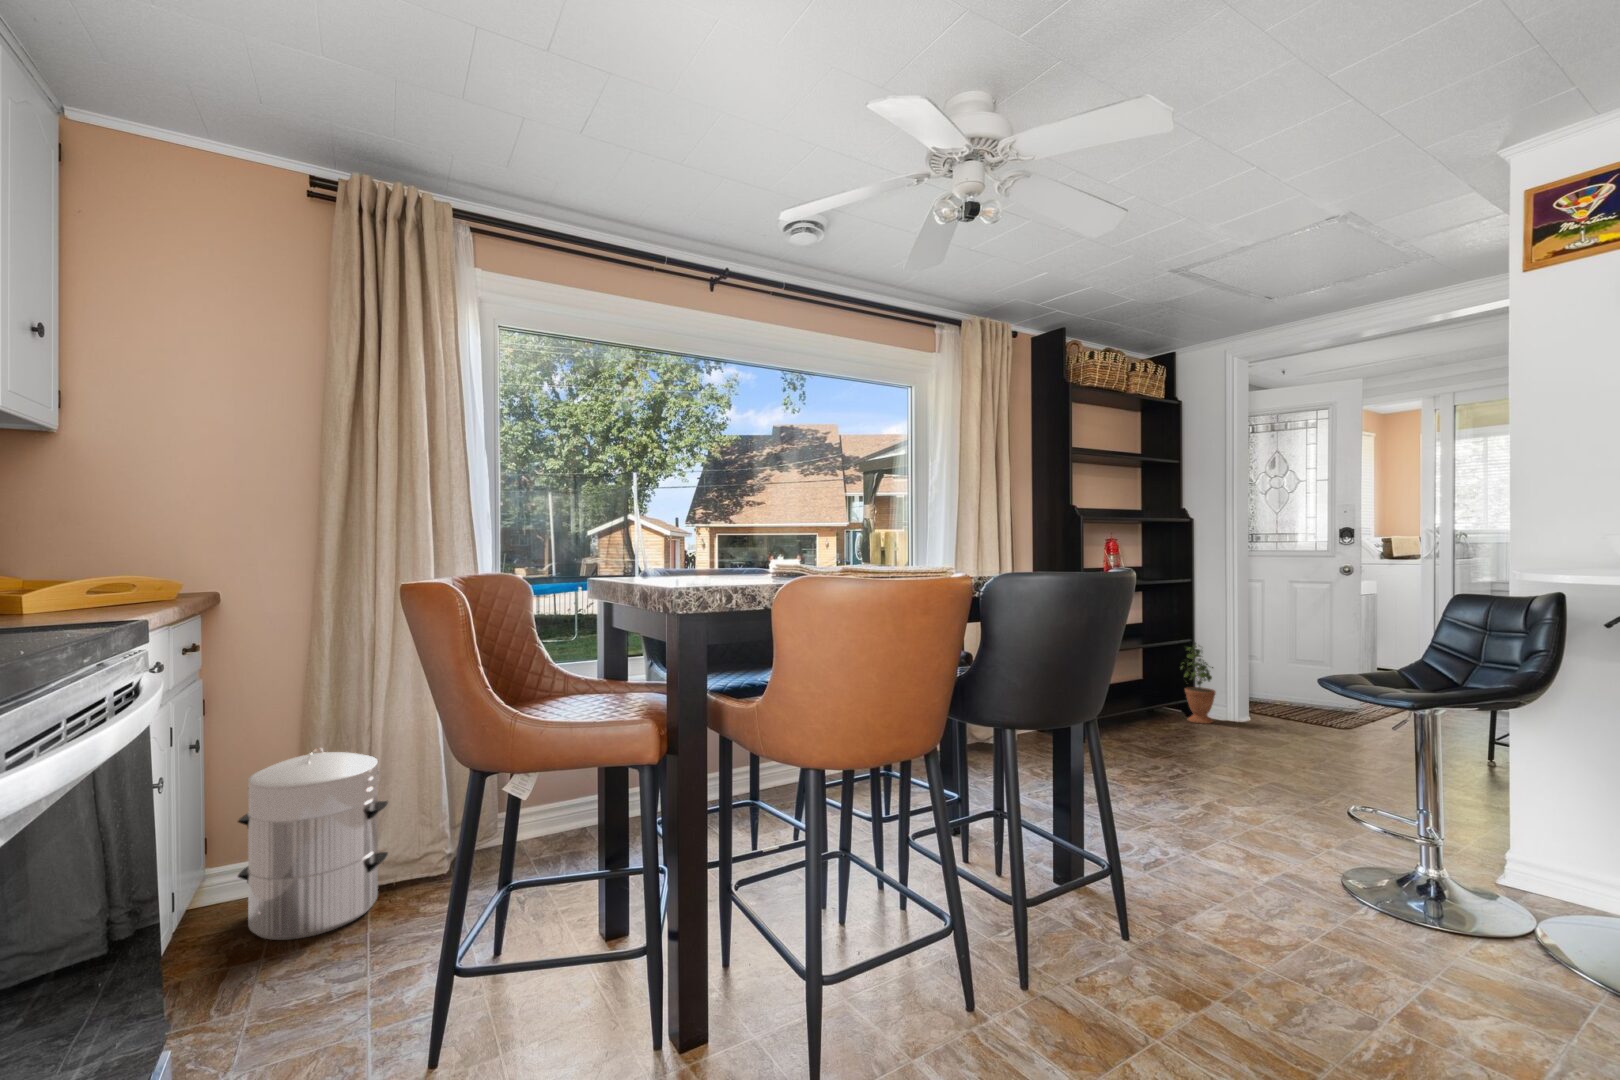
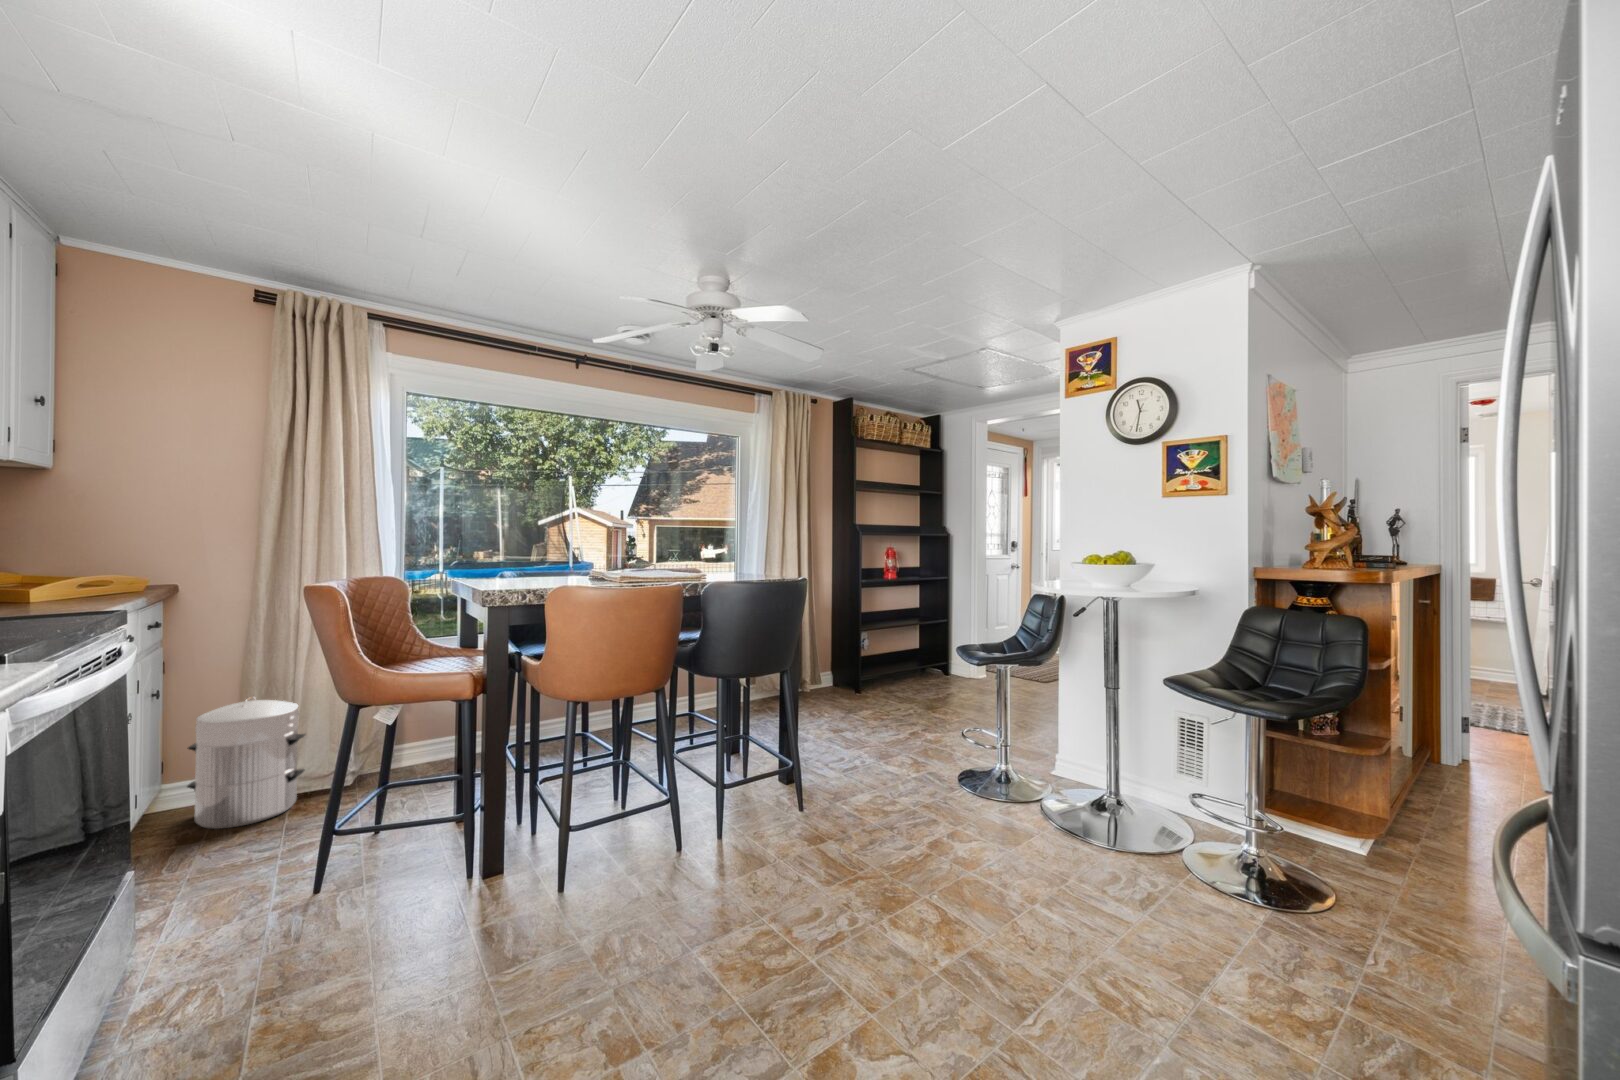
potted plant: present [1181,643,1216,724] -> none [930,622,953,680]

